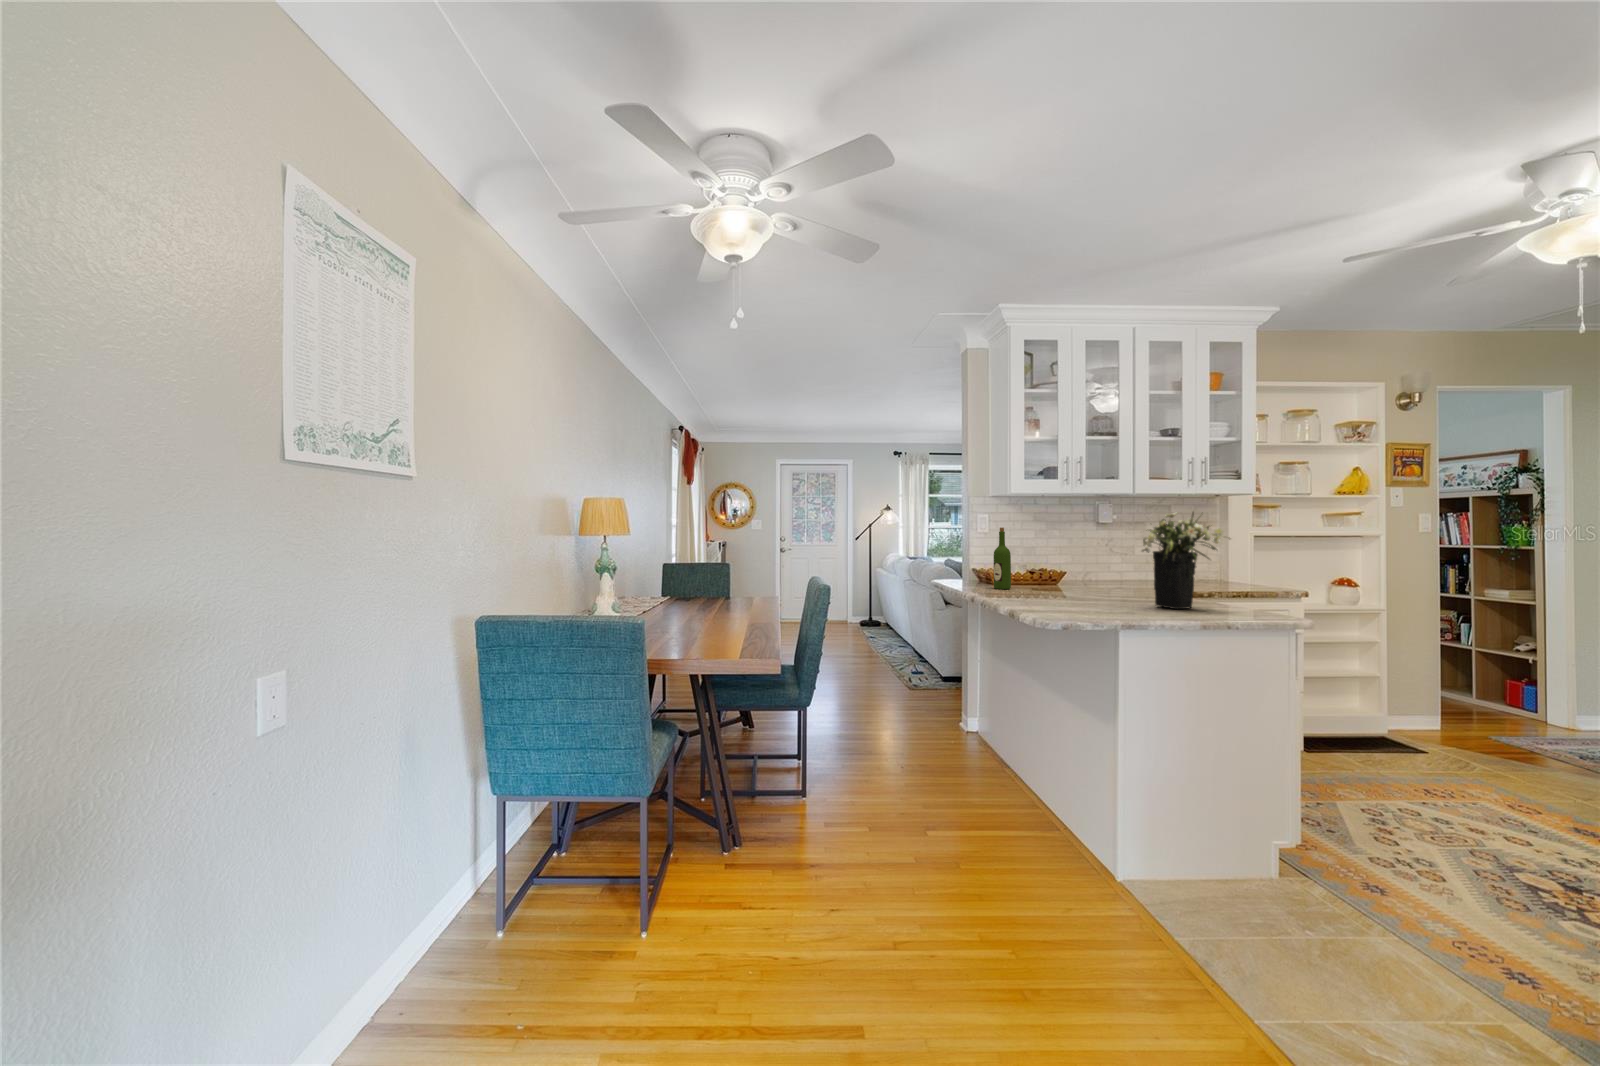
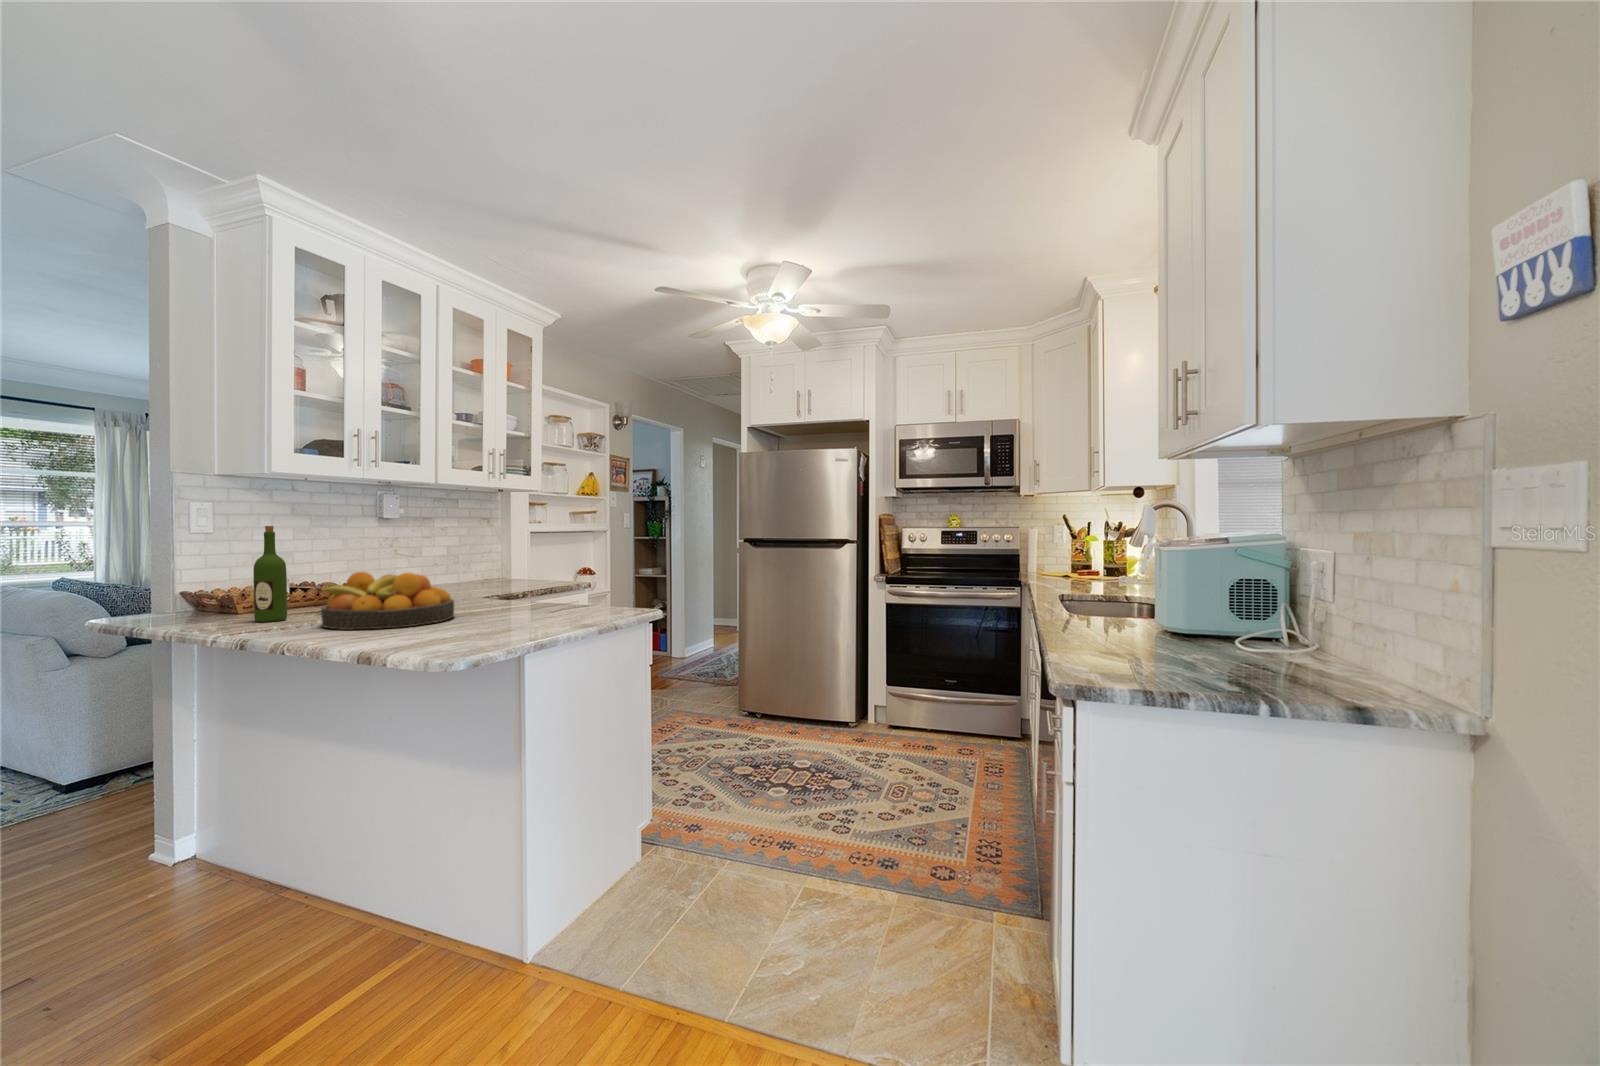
flower arrangement: present [1142,512,1230,609] -> none [511,511,601,619]
fruit bowl: none [1015,559,1106,600] -> present [318,572,454,630]

